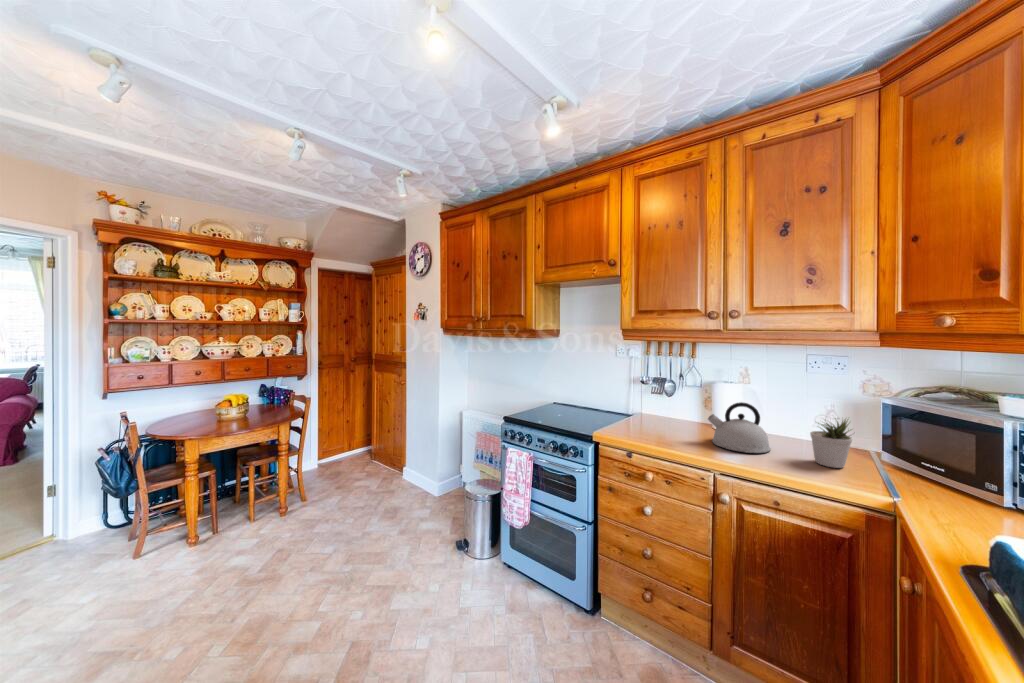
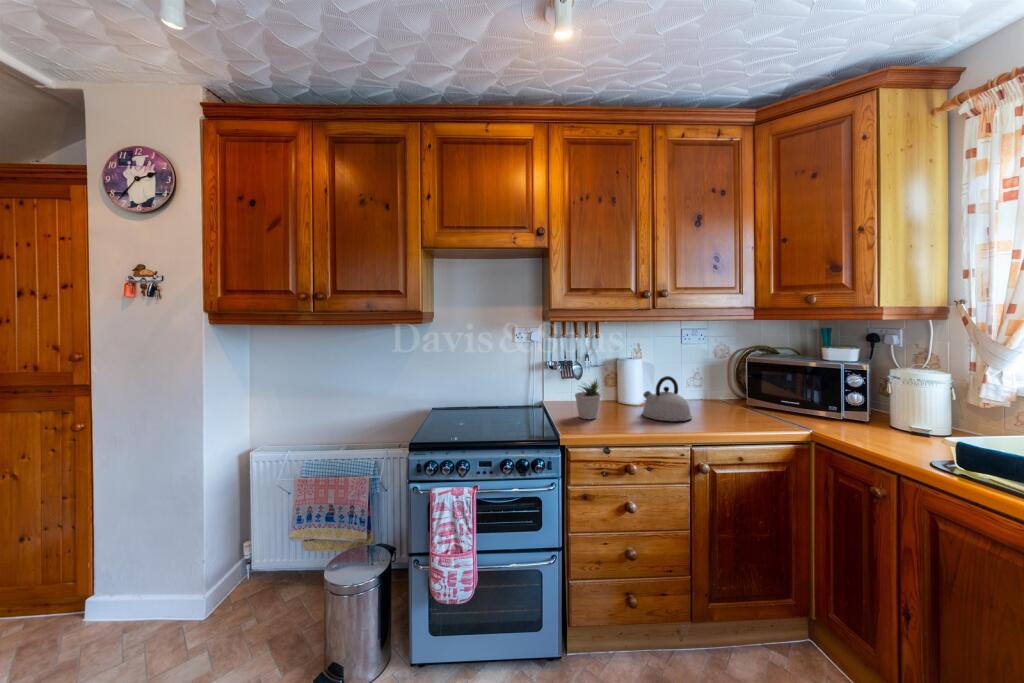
potted plant: present [810,419,852,468] -> present [575,380,601,419]

